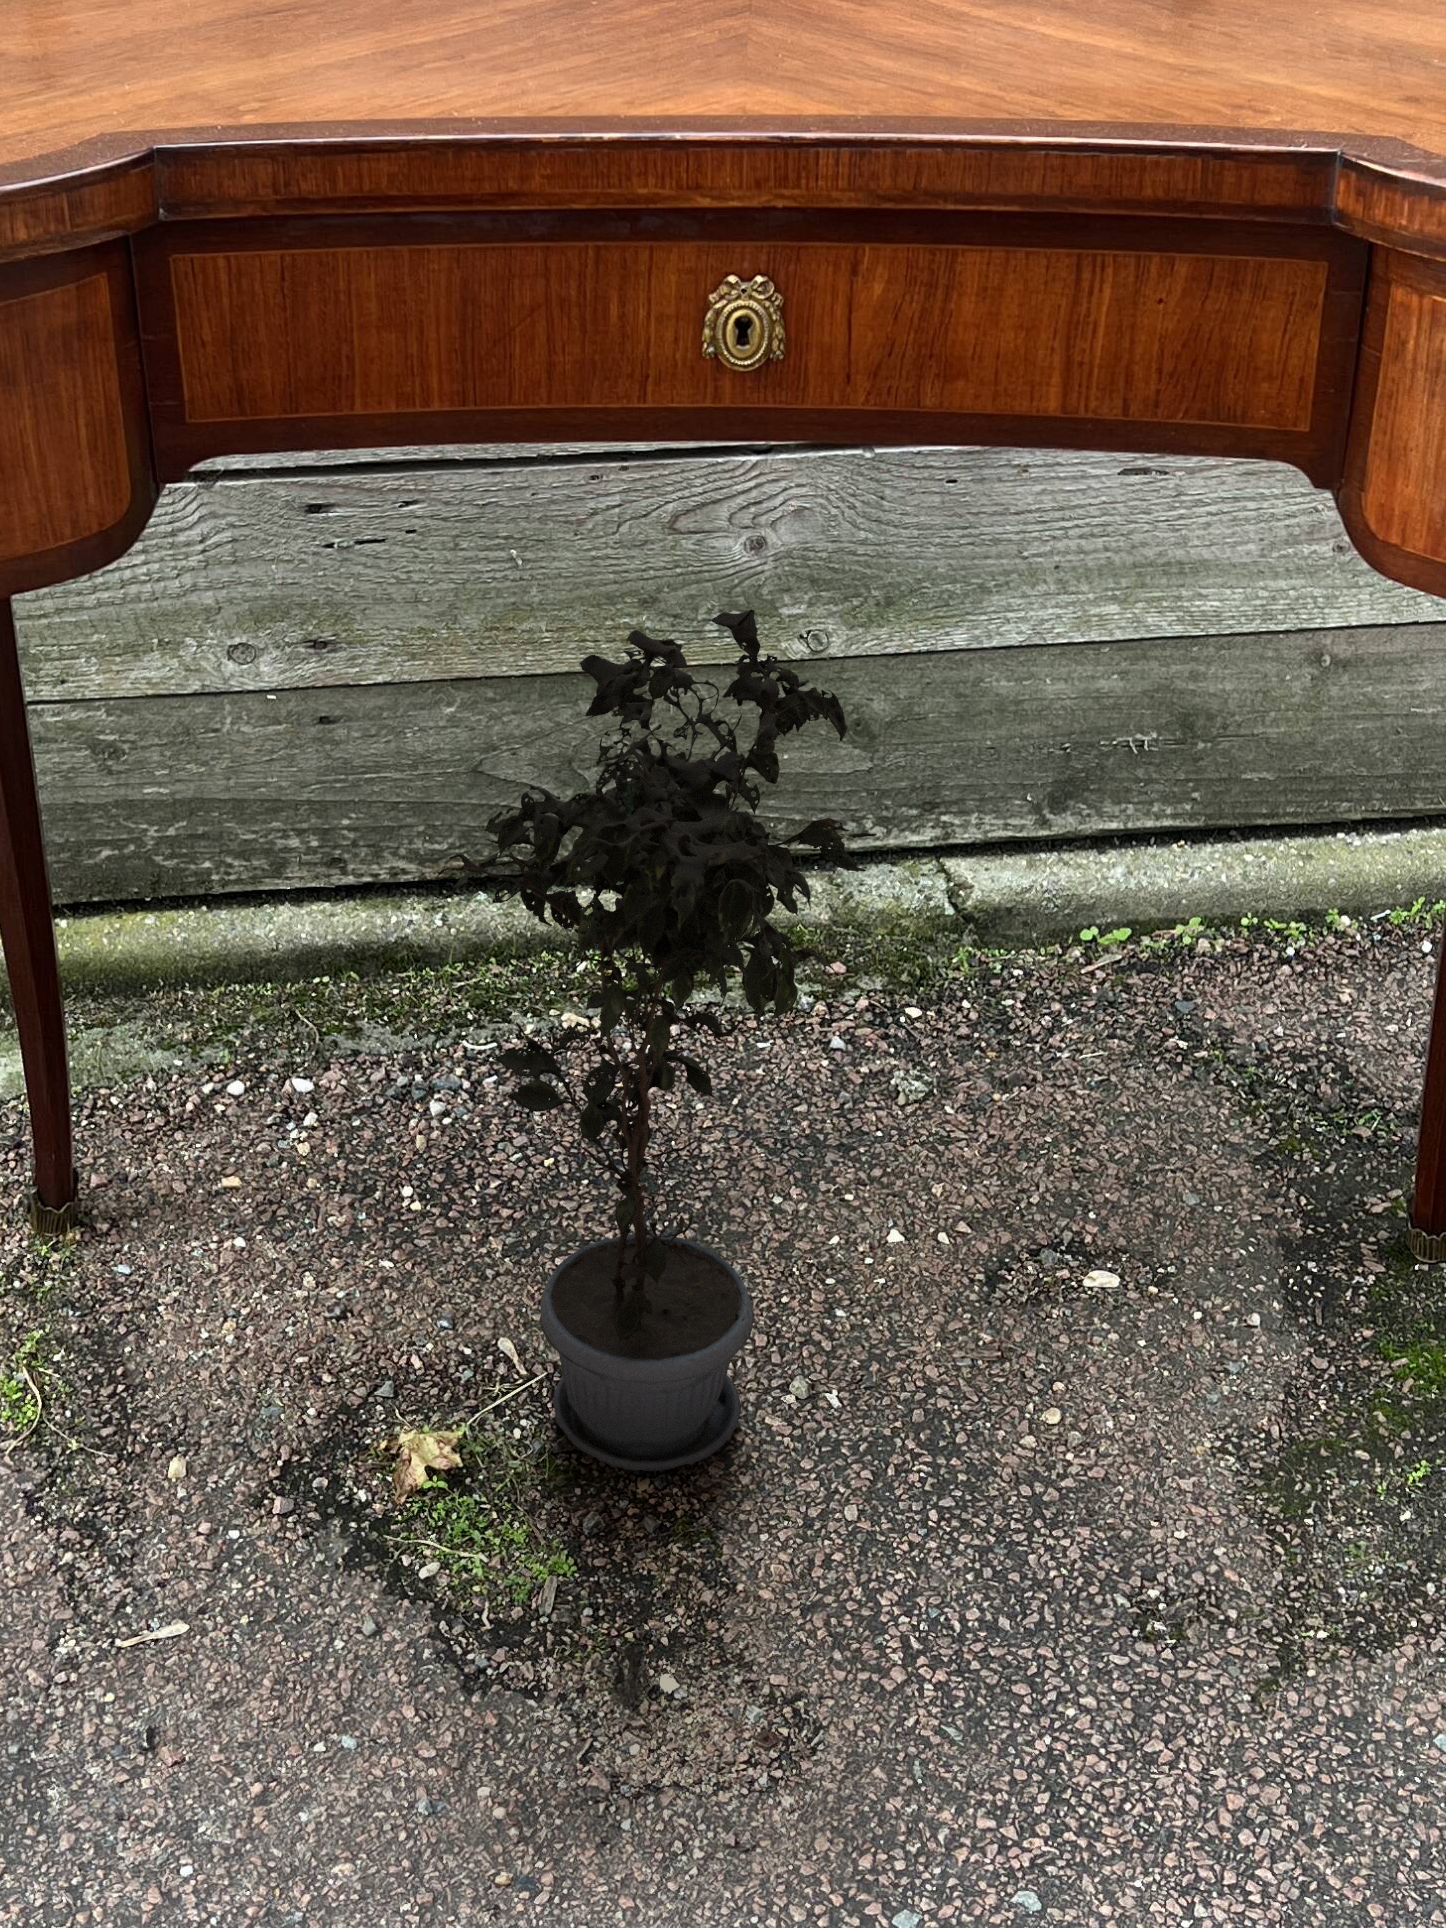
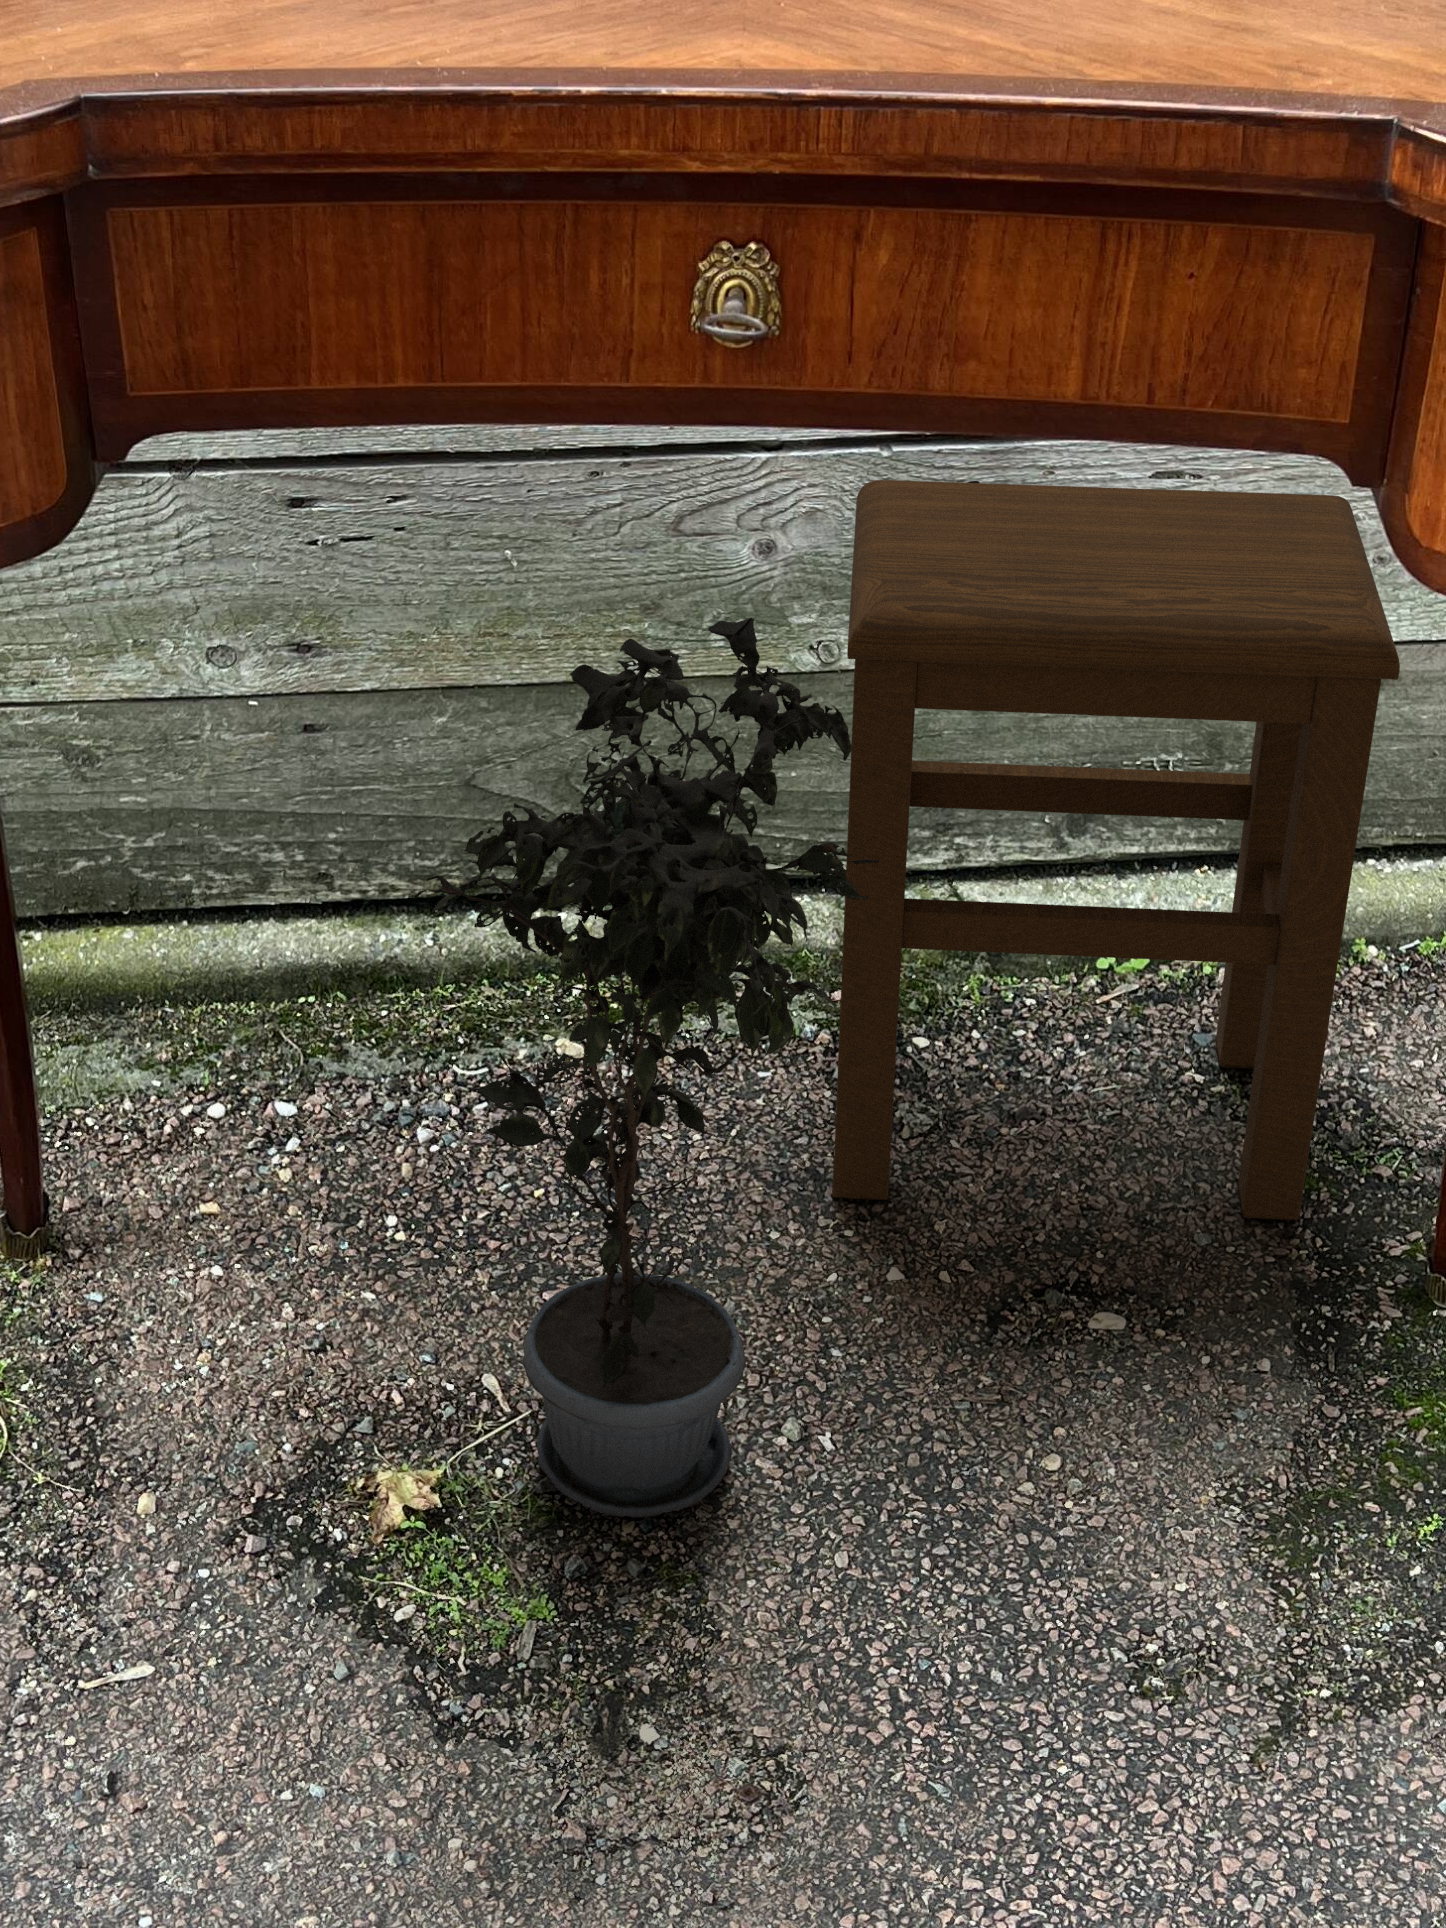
stool: none [831,477,1360,1177] -> present [832,480,1400,1220]

